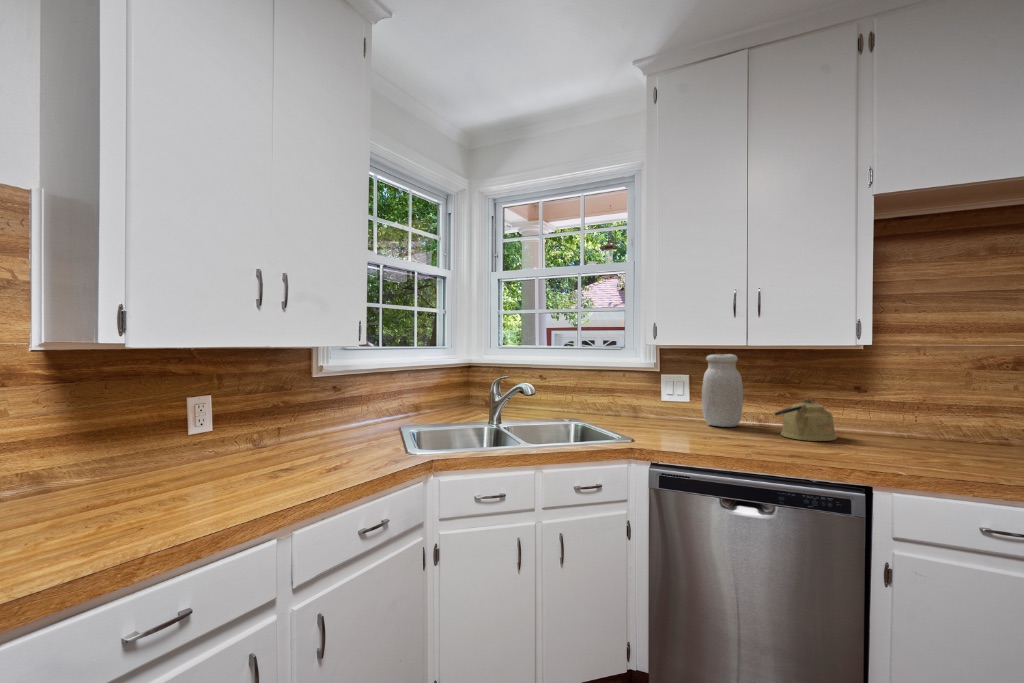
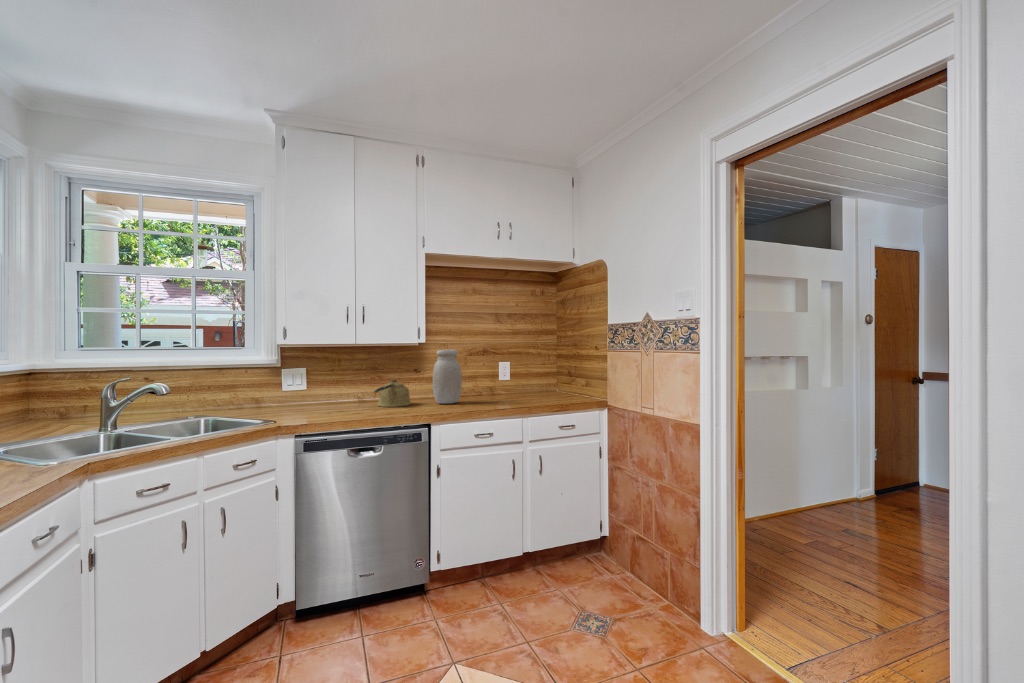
jar: present [702,354,743,427] -> present [433,349,462,404]

